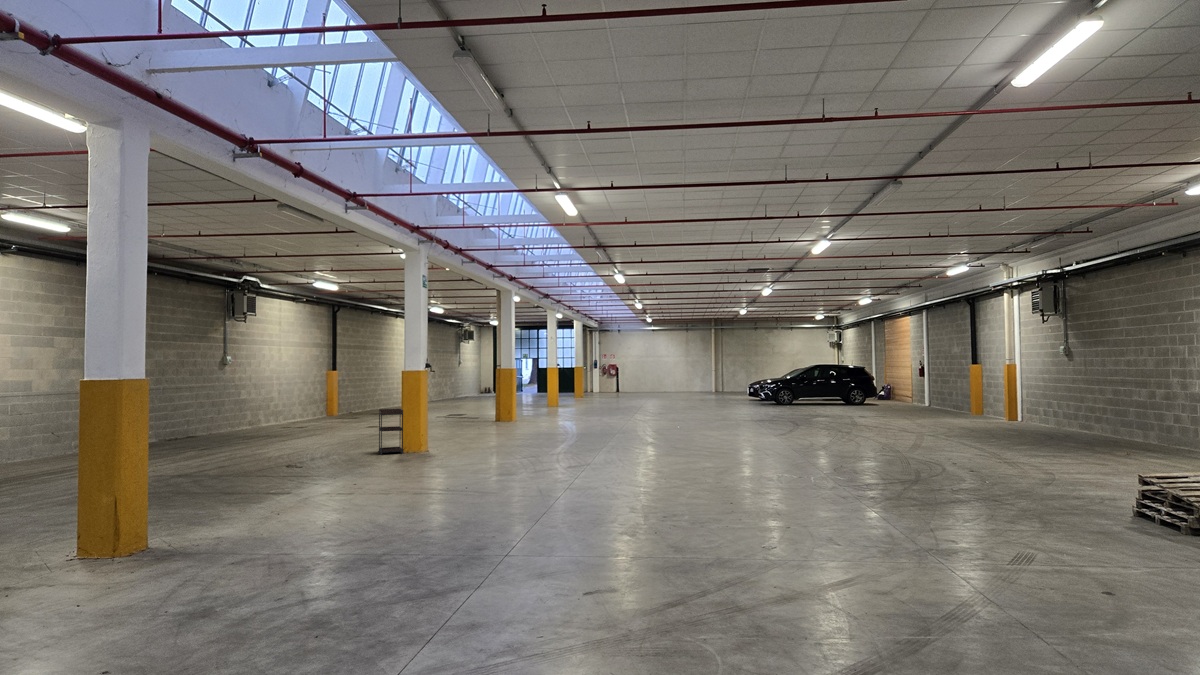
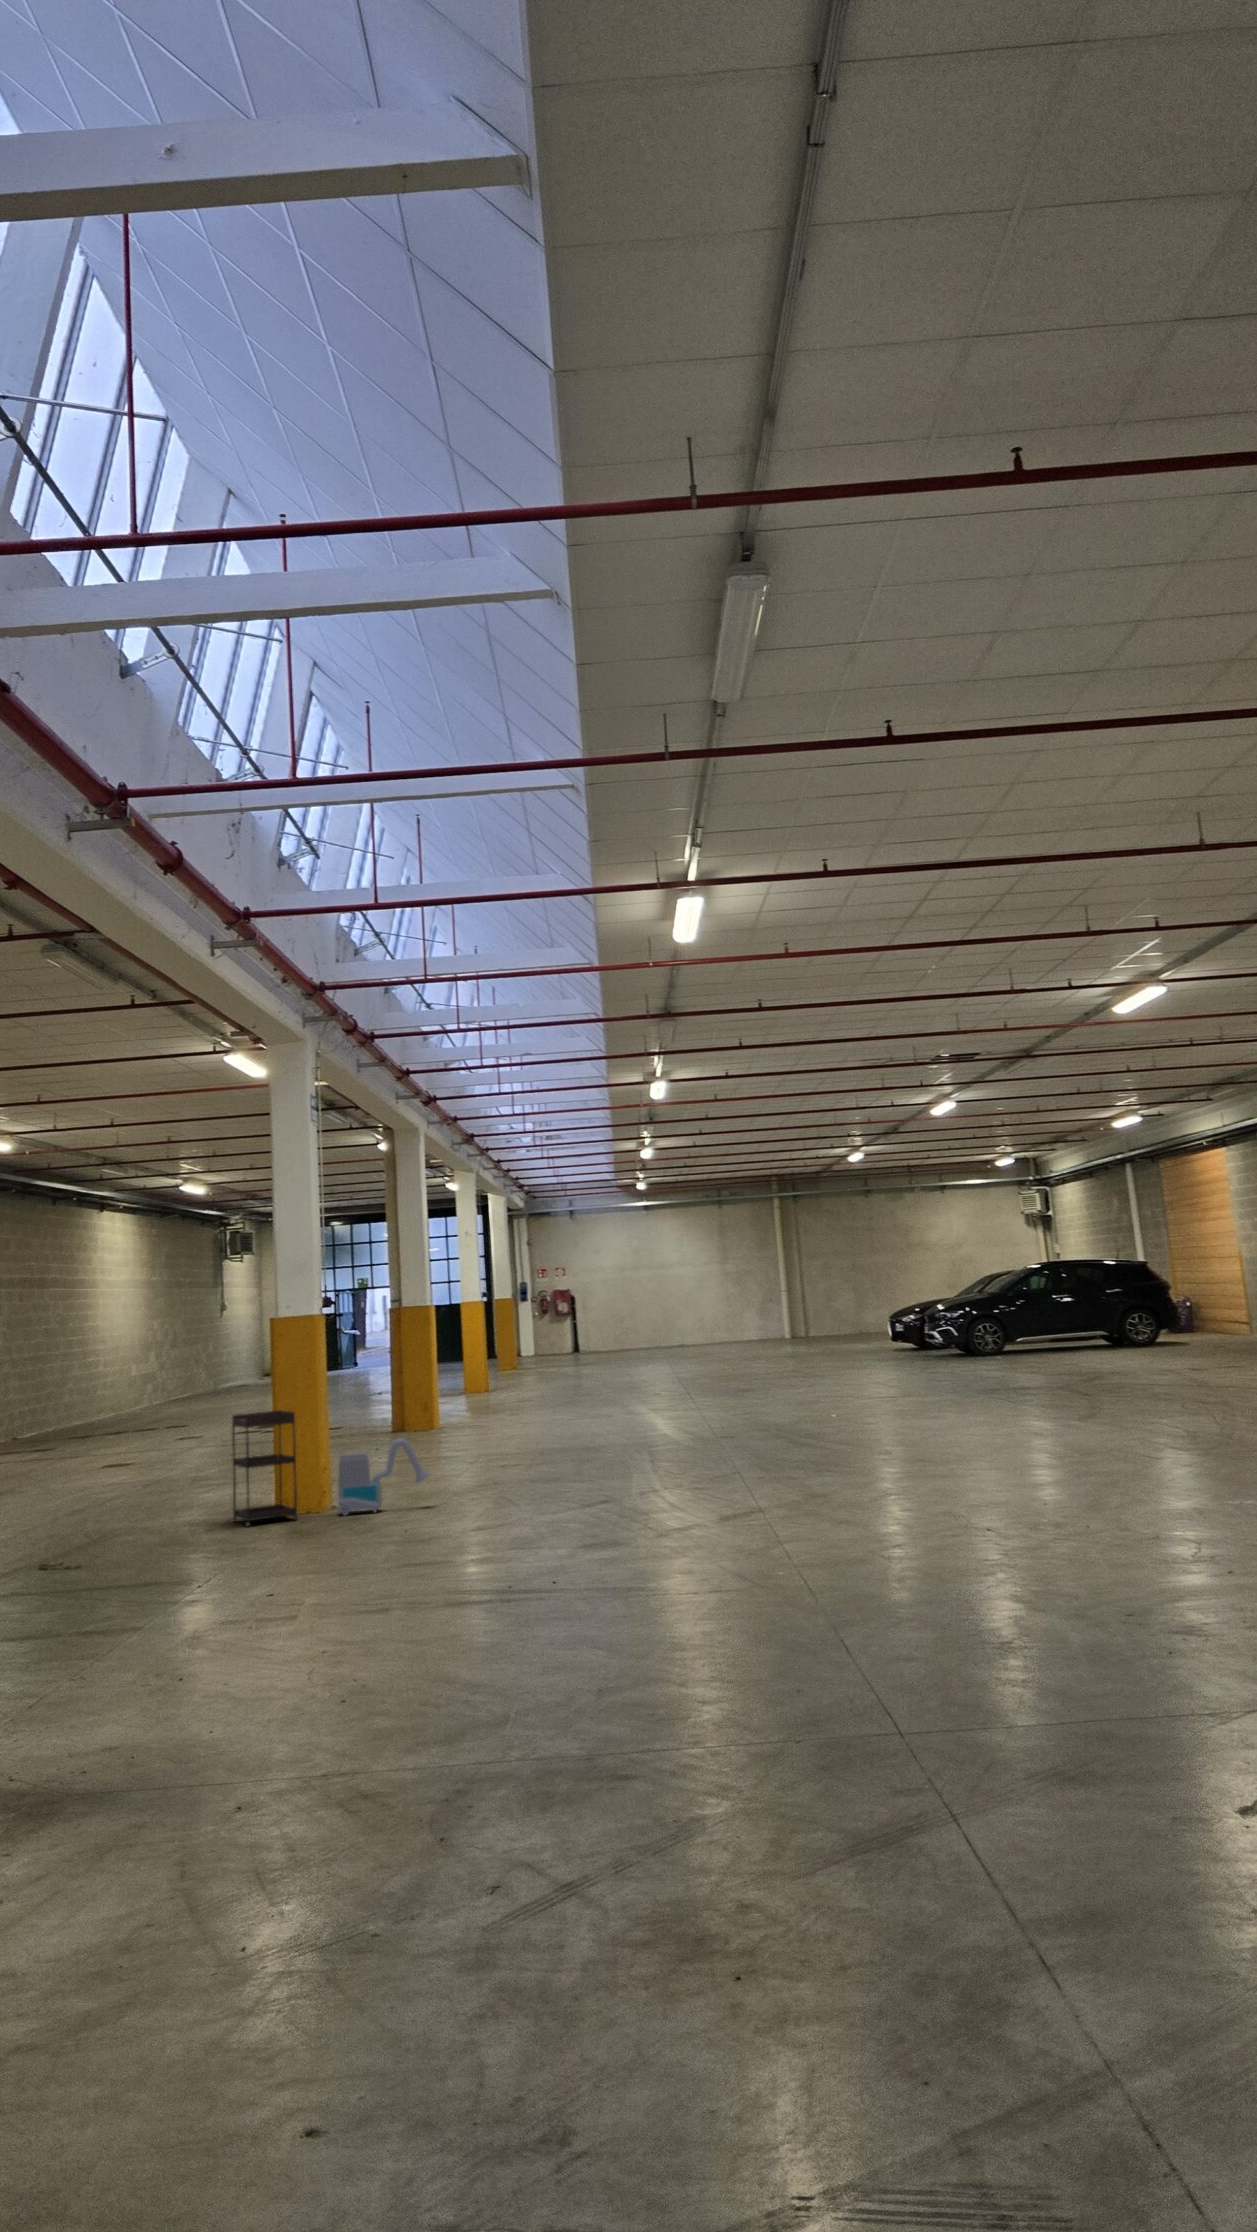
vacuum cleaner: none [421,423,461,453] -> present [338,1438,430,1515]

